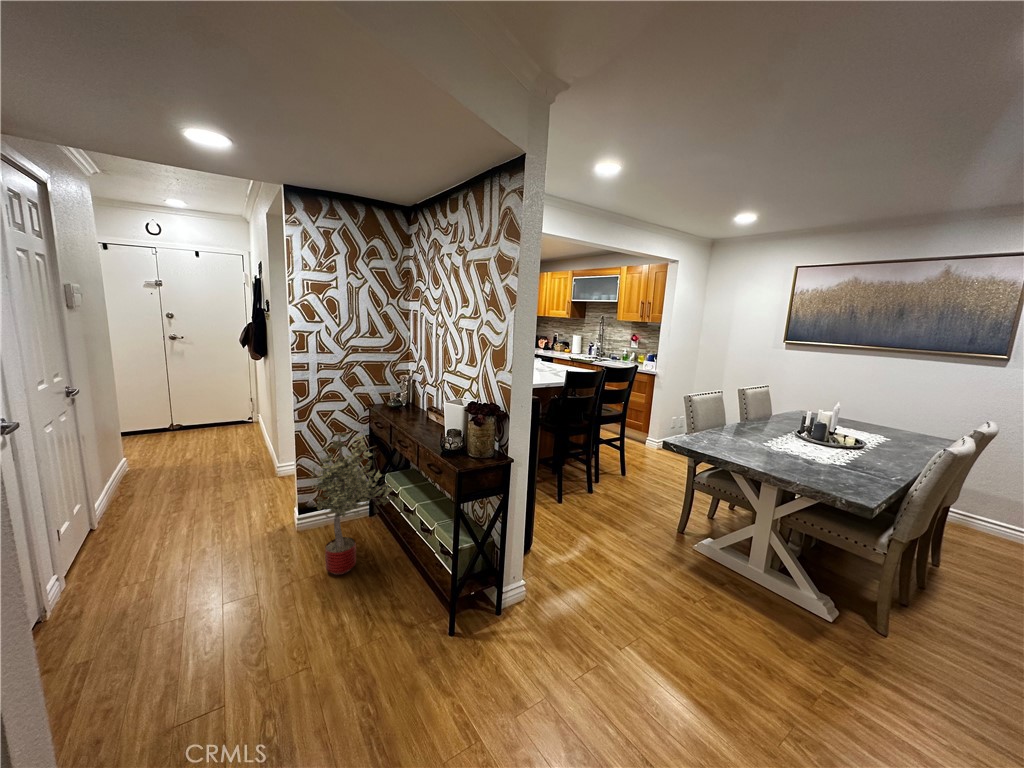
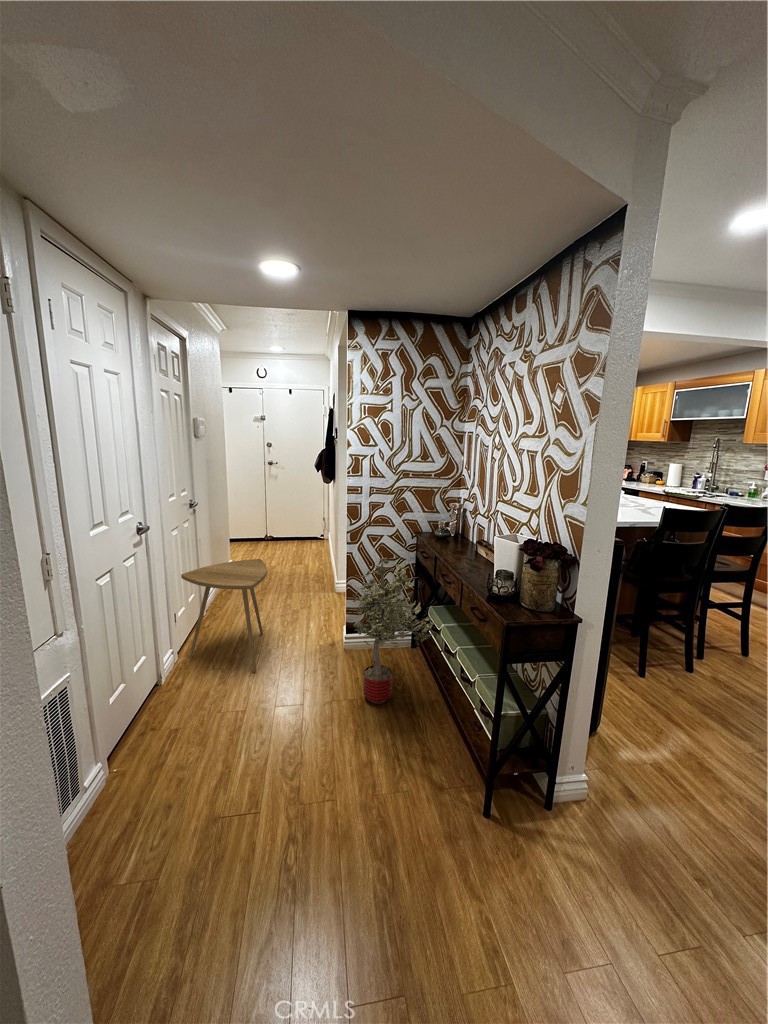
side table: none [61,451,193,585] -> present [181,559,267,673]

